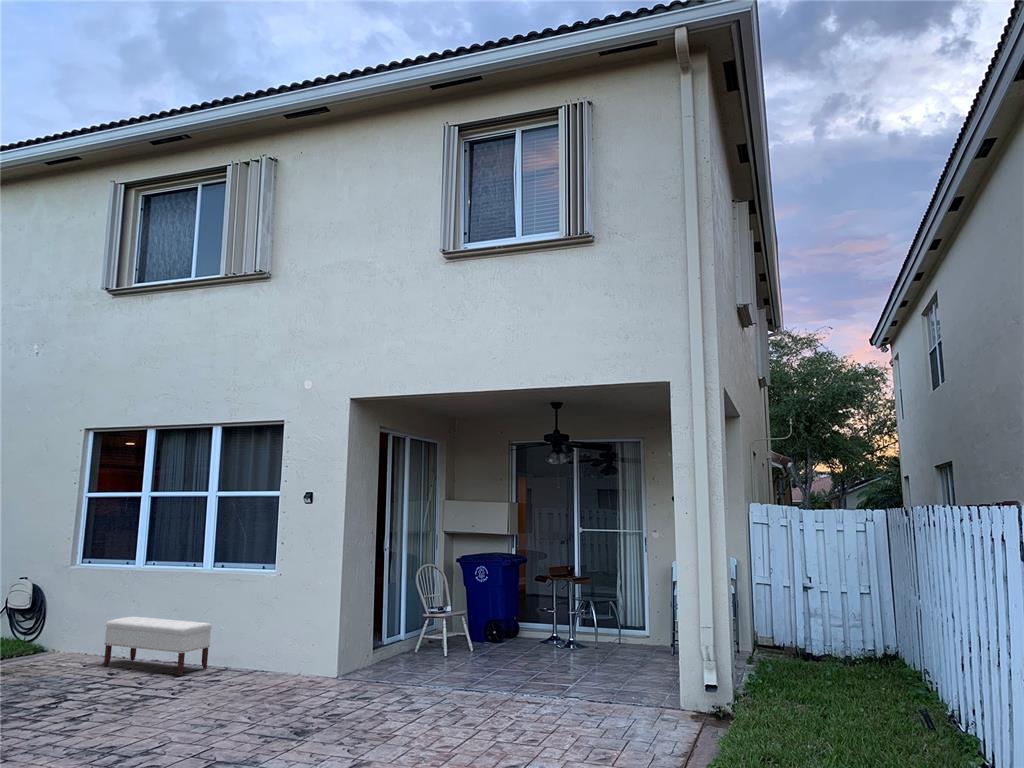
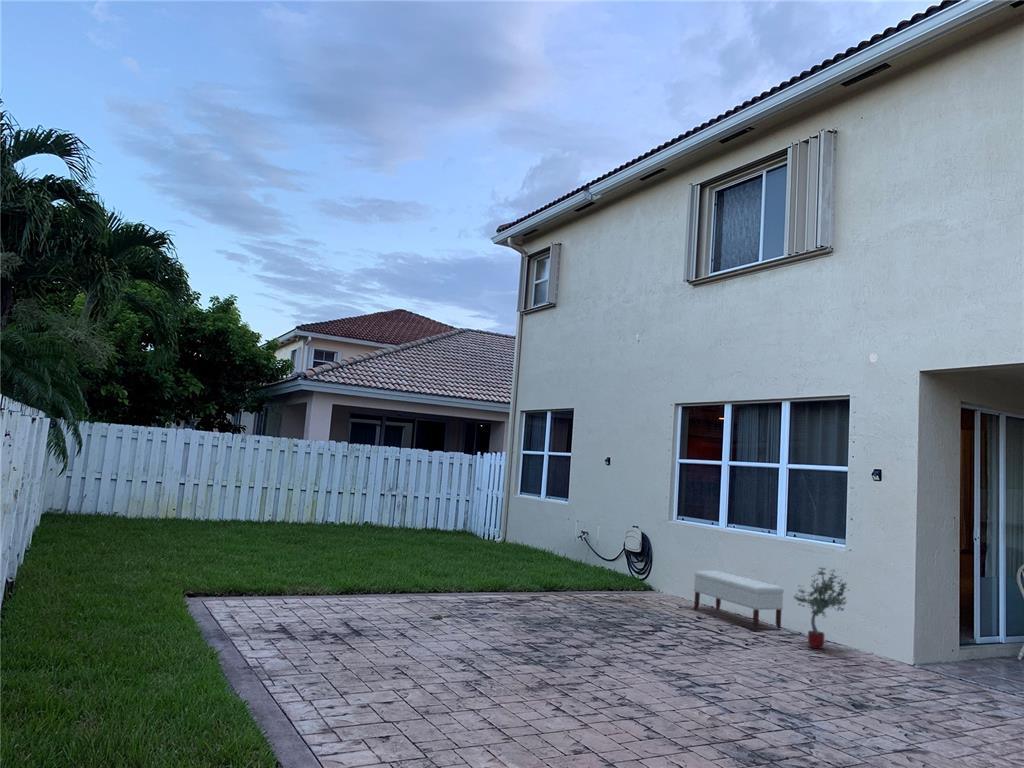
potted tree: none [223,596,282,682] -> present [794,568,846,649]

